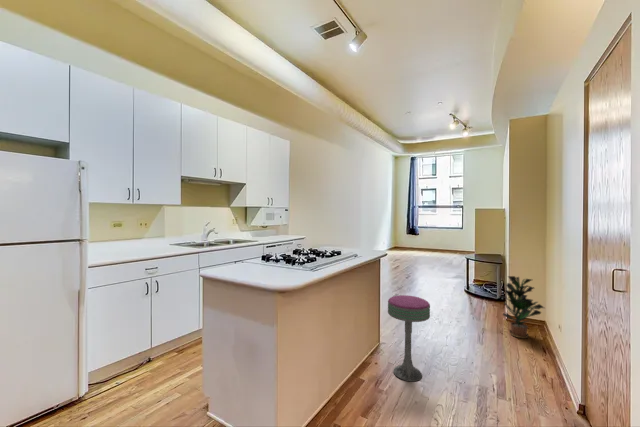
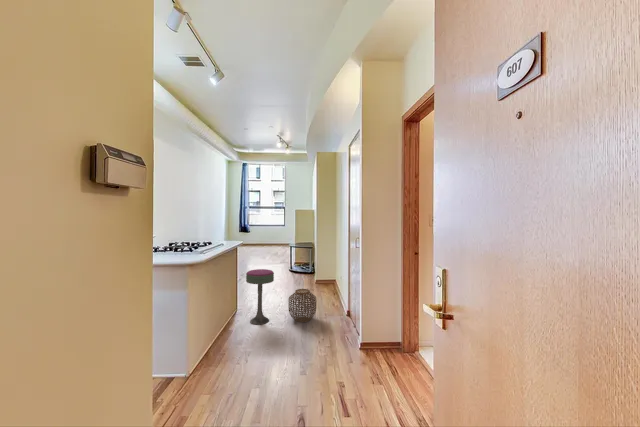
potted plant: present [503,276,544,338] -> none [313,253,335,291]
woven basket: none [454,339,508,401] -> present [288,289,317,322]

